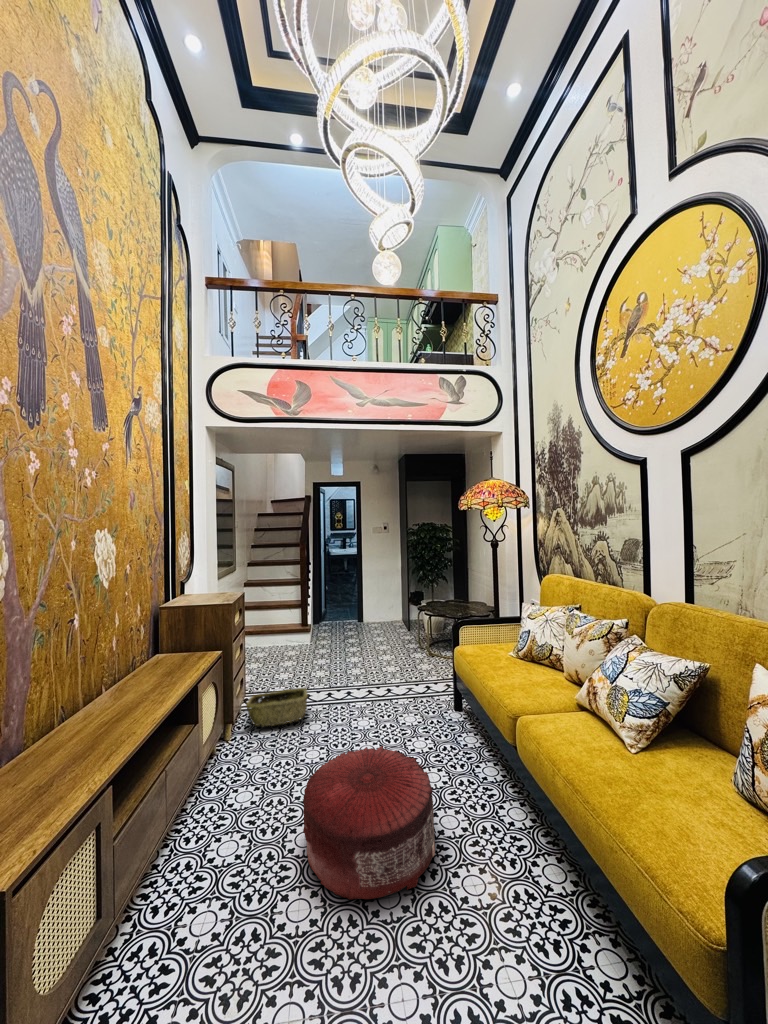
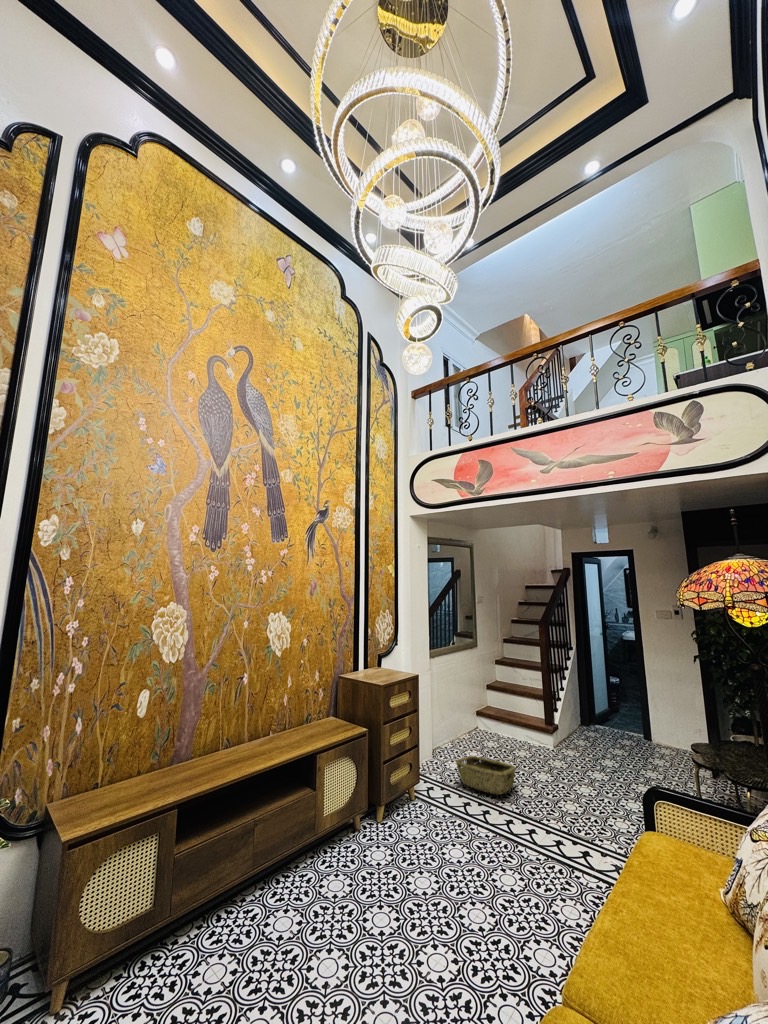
pouf: present [303,746,435,900] -> none [402,825,528,973]

